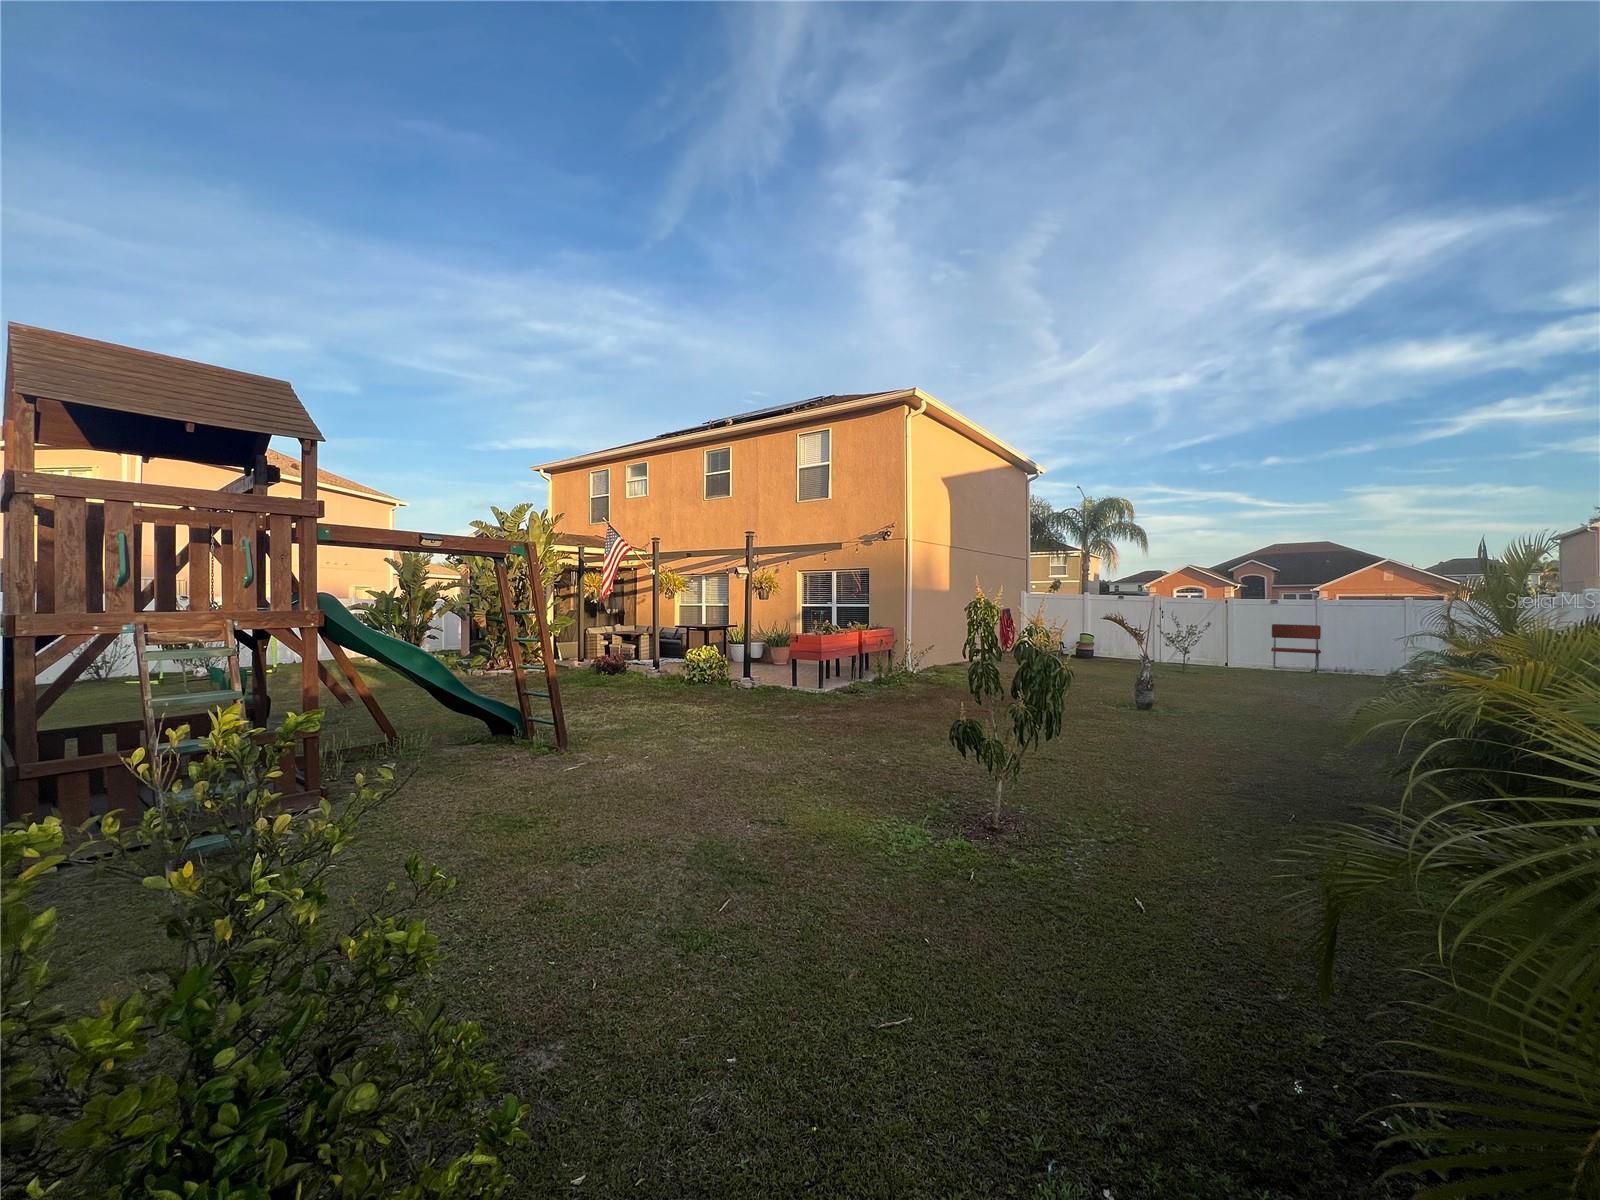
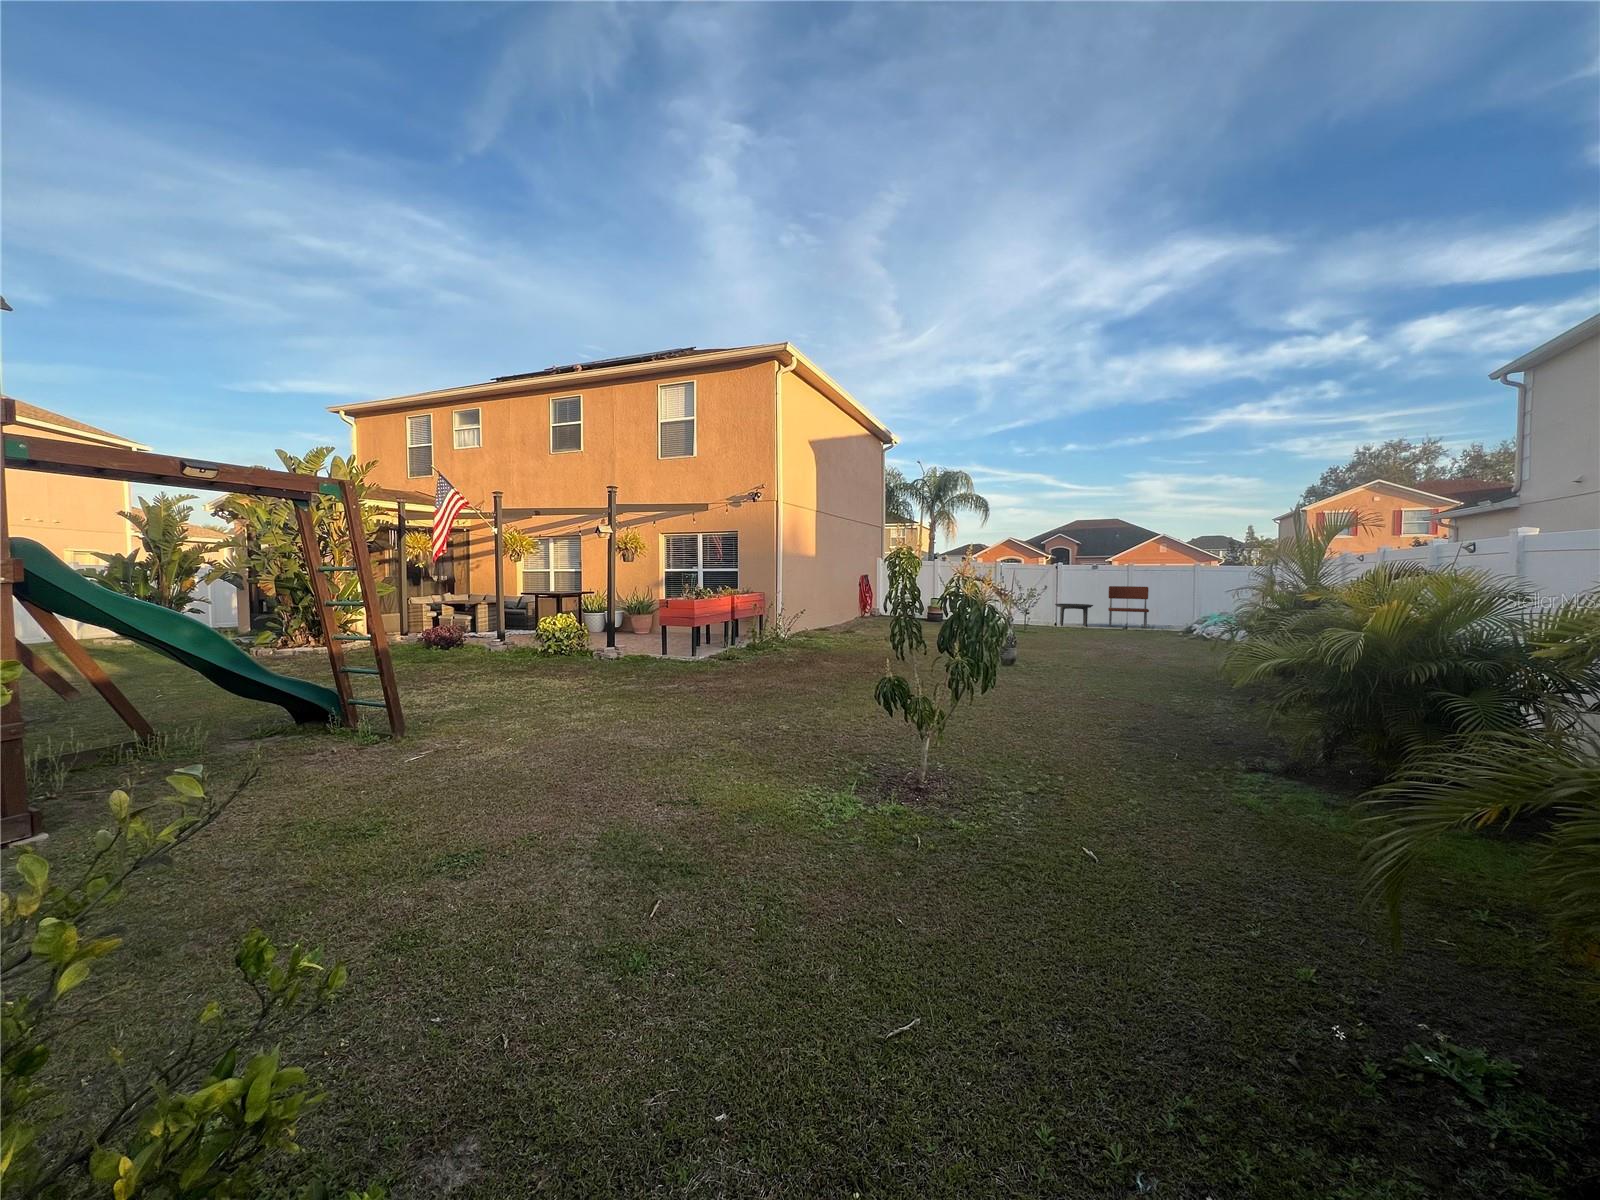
round table: none [1207,642,1253,668] -> present [1055,604,1093,627]

